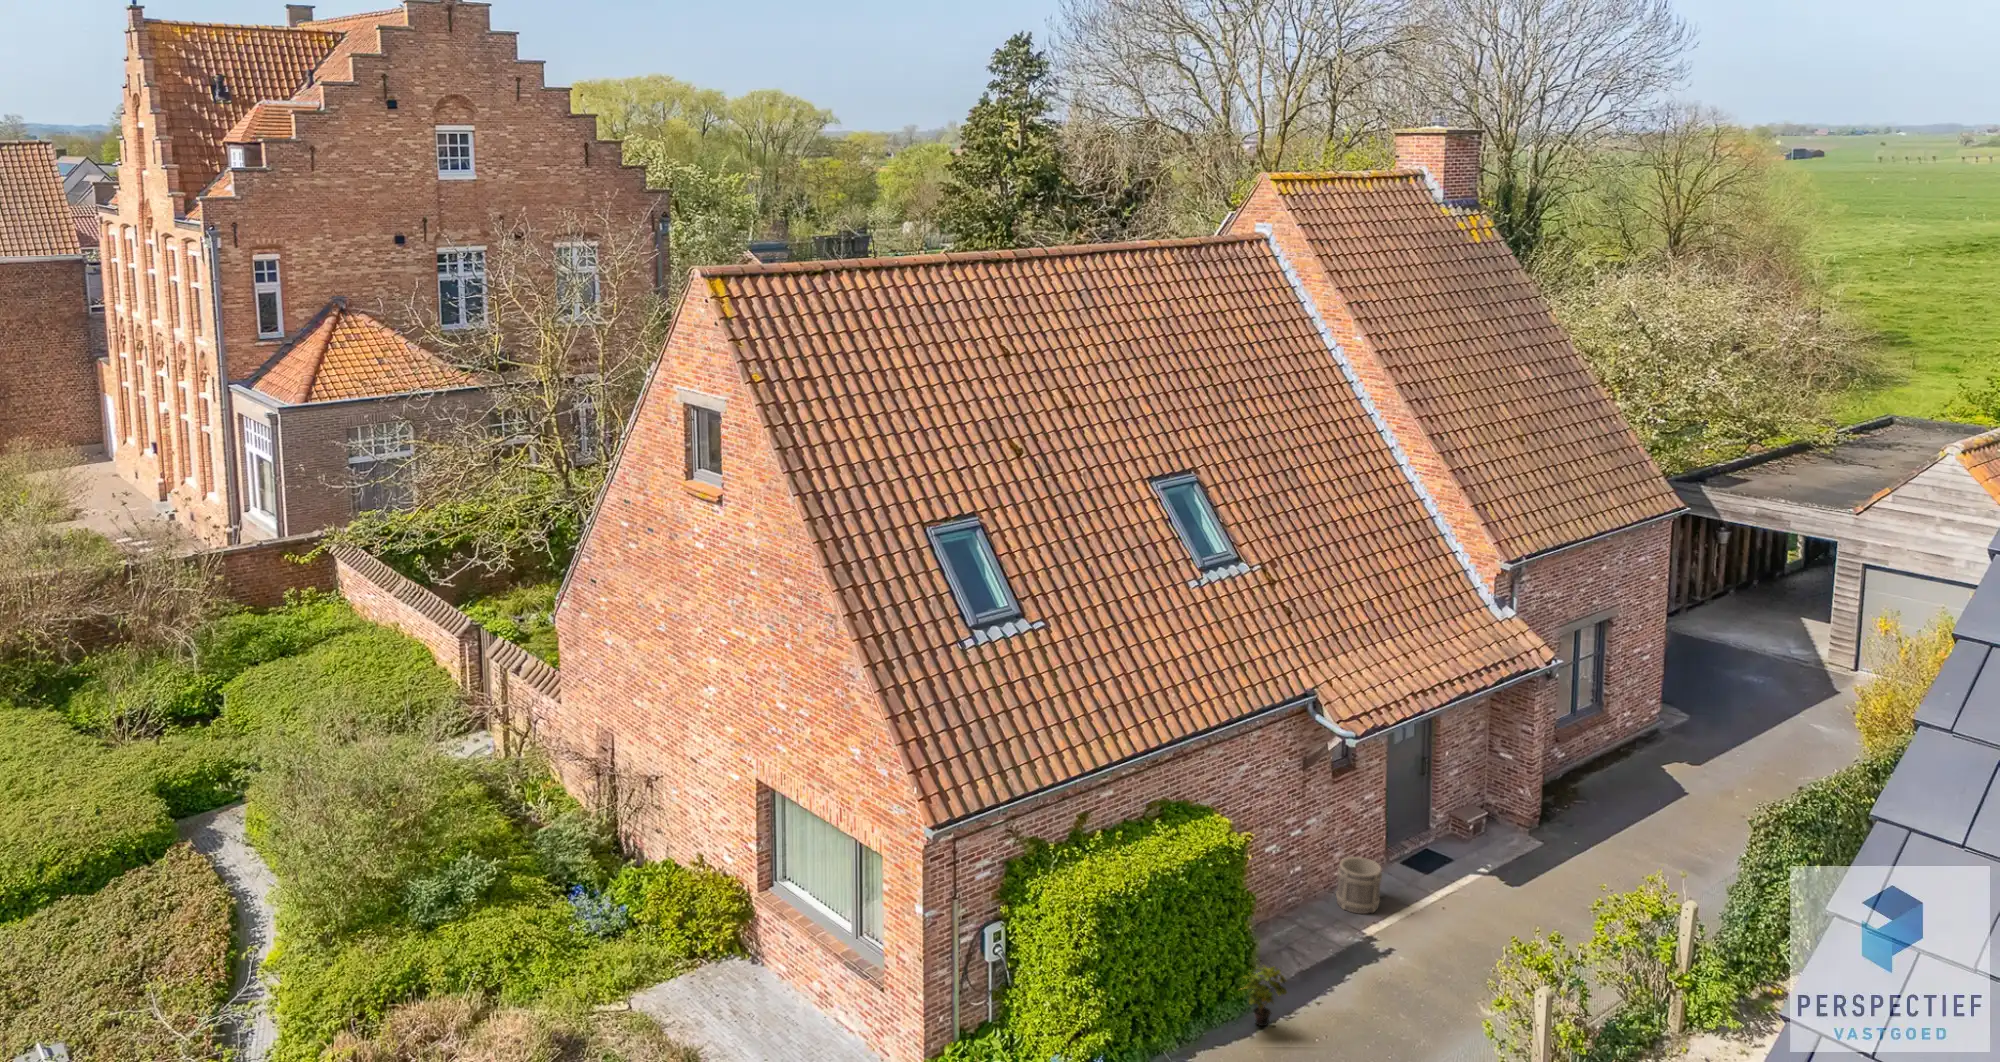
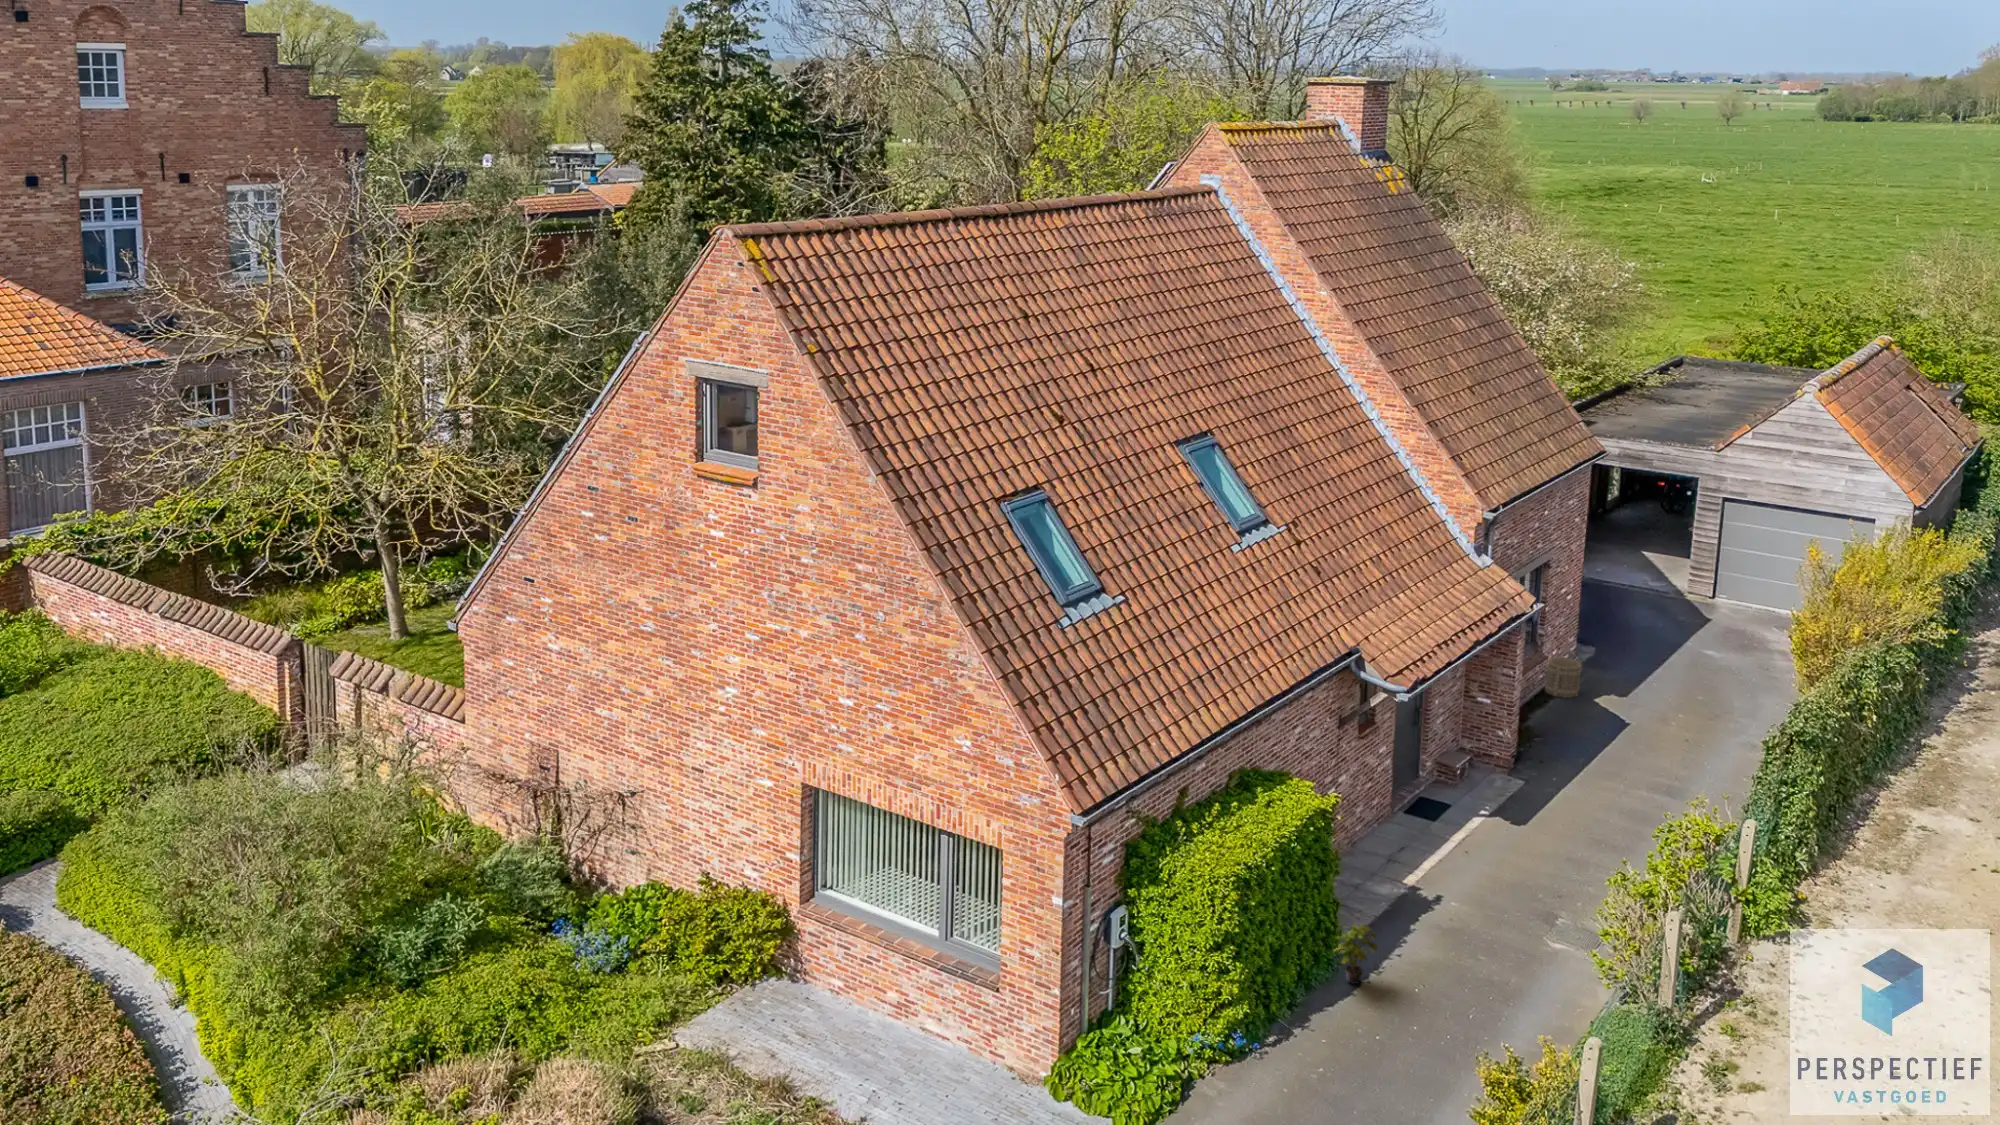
bucket: present [1336,857,1382,914] -> present [1545,657,1582,698]

